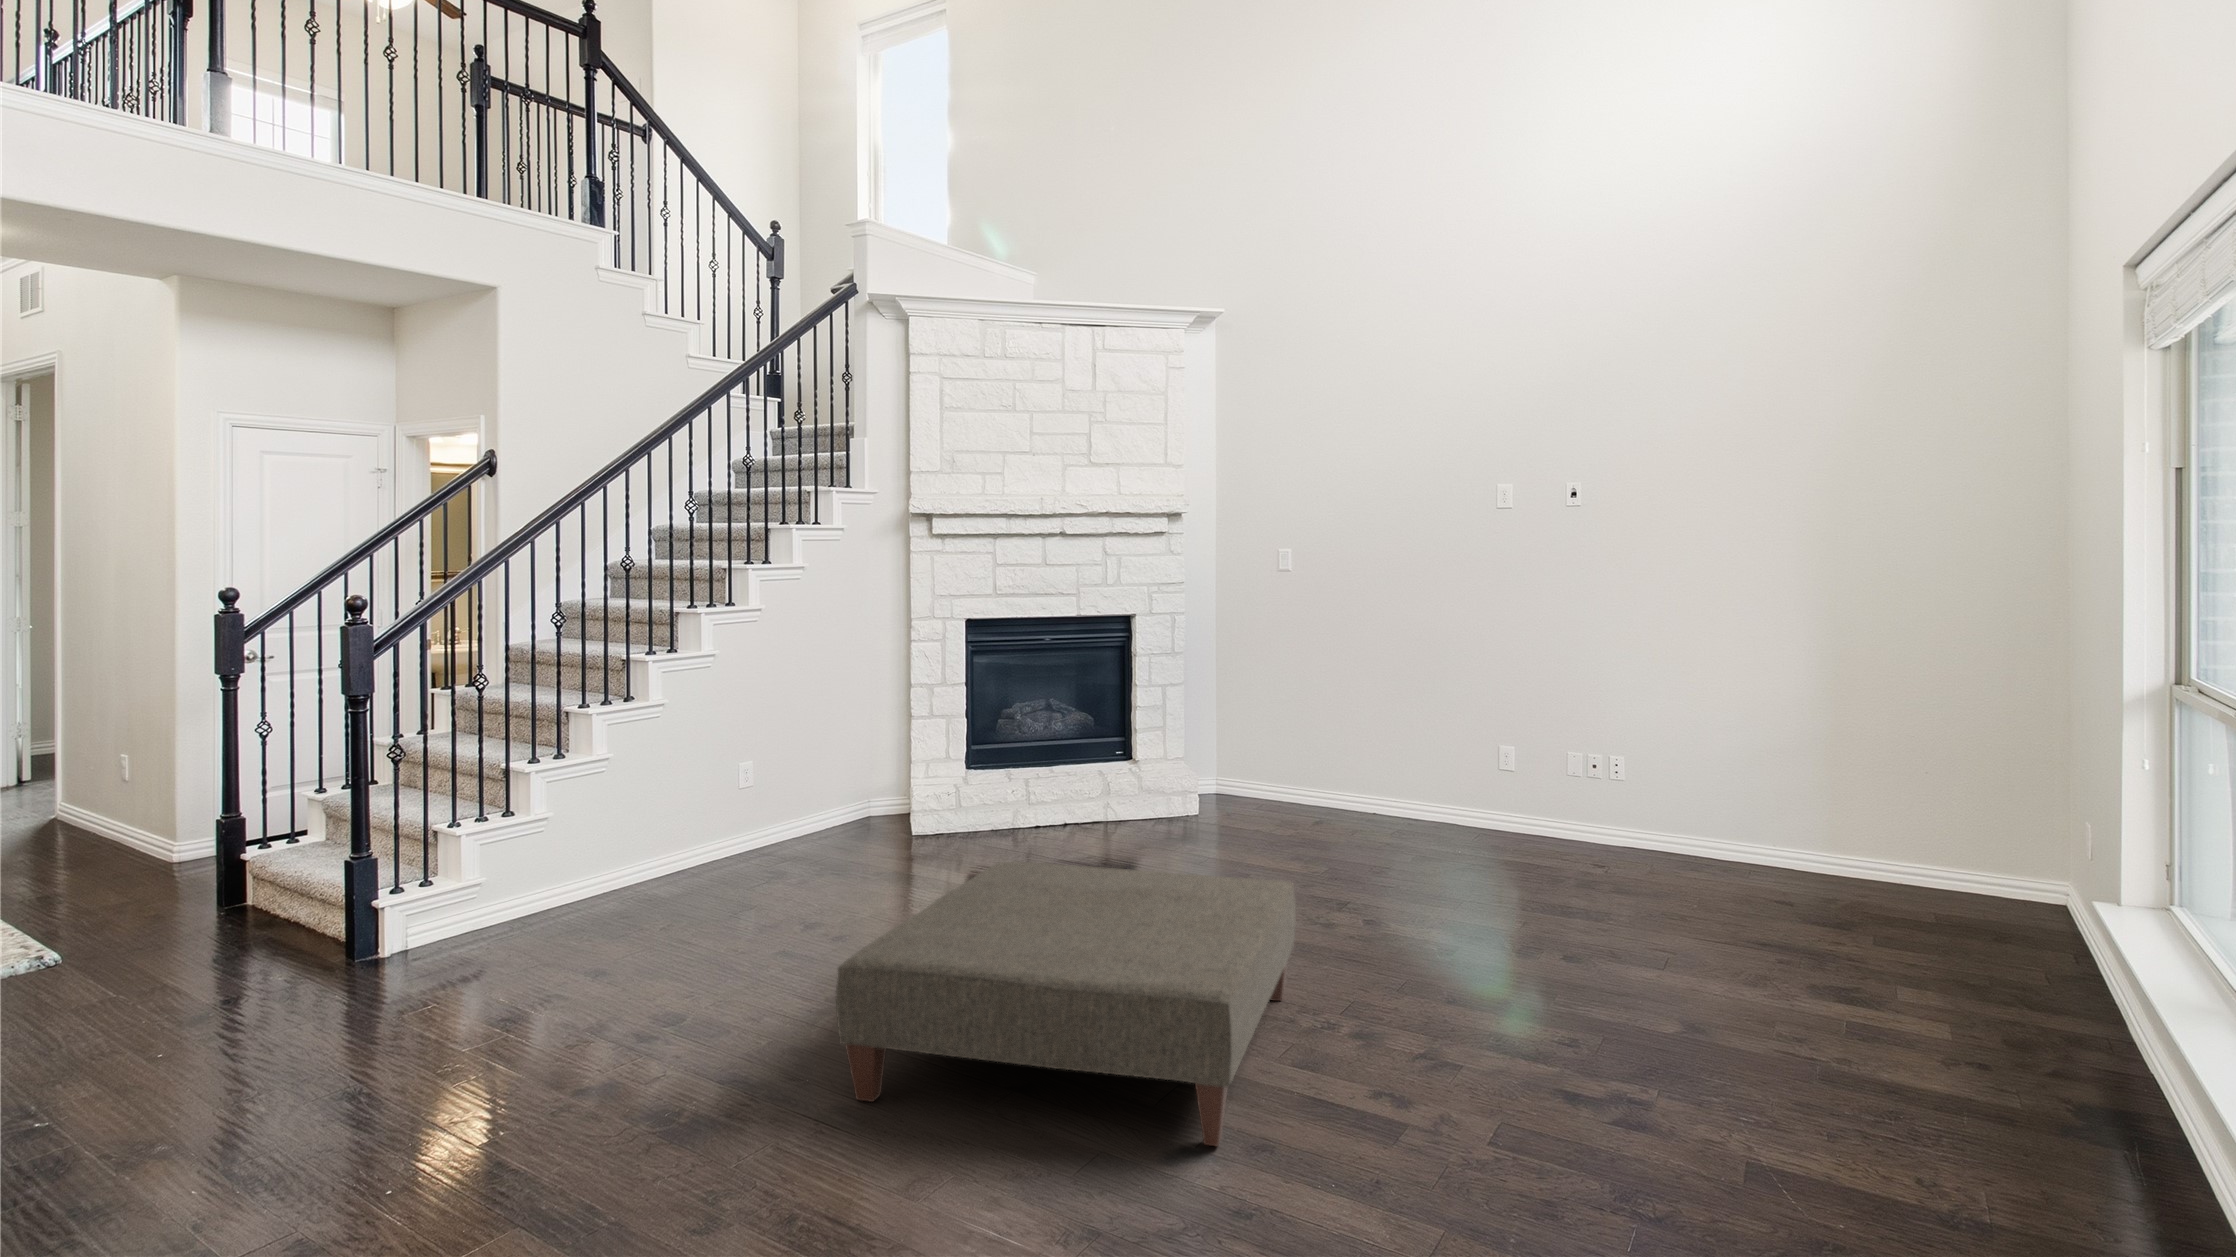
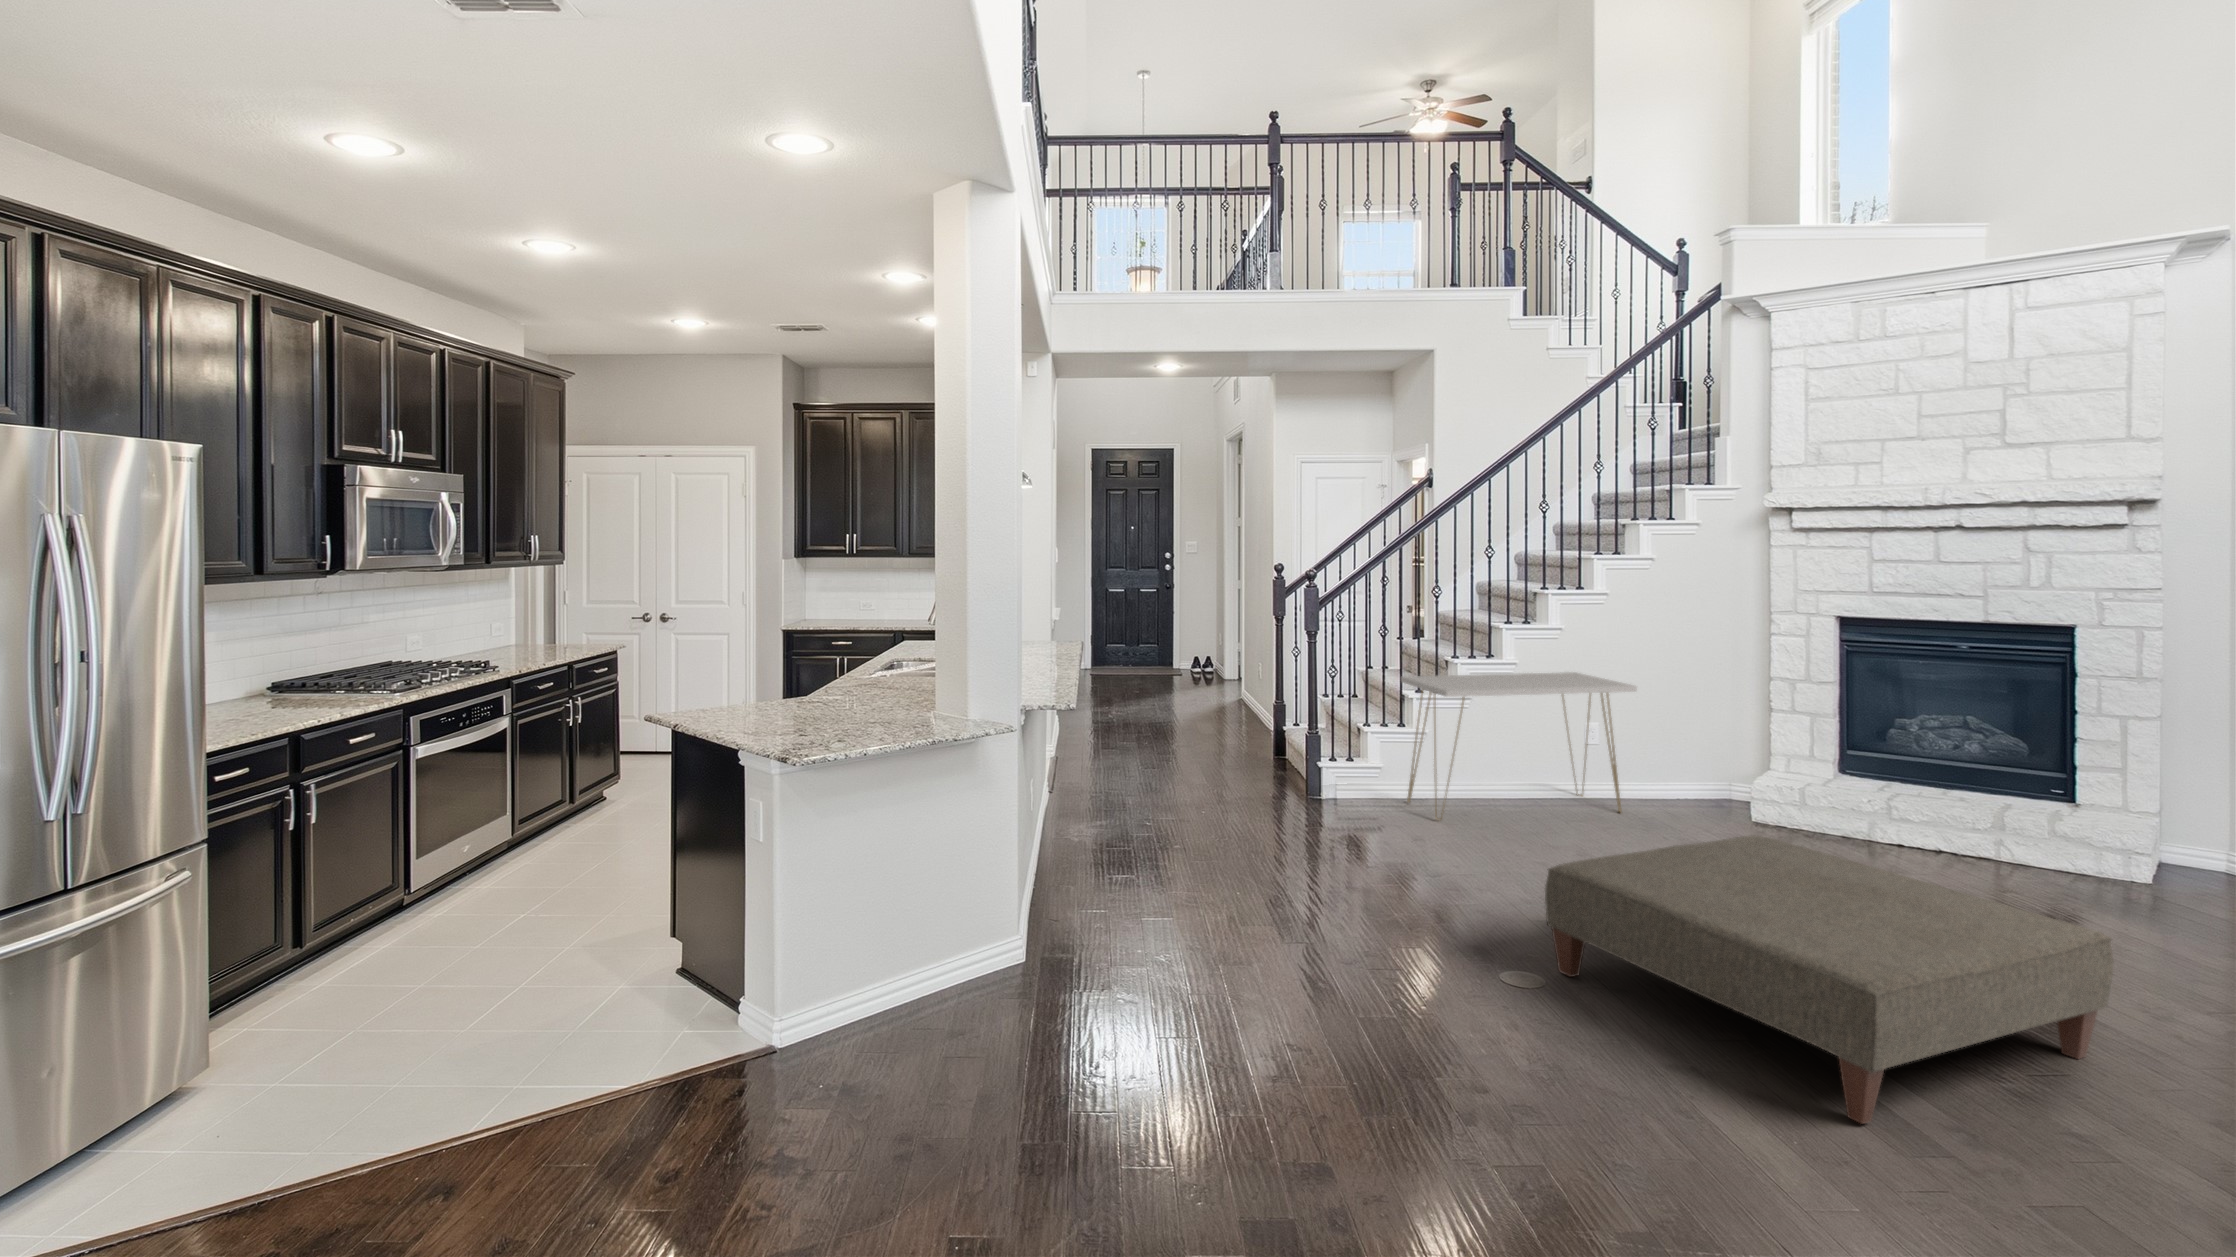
console table: none [509,709,814,939] -> present [1401,672,1637,820]

